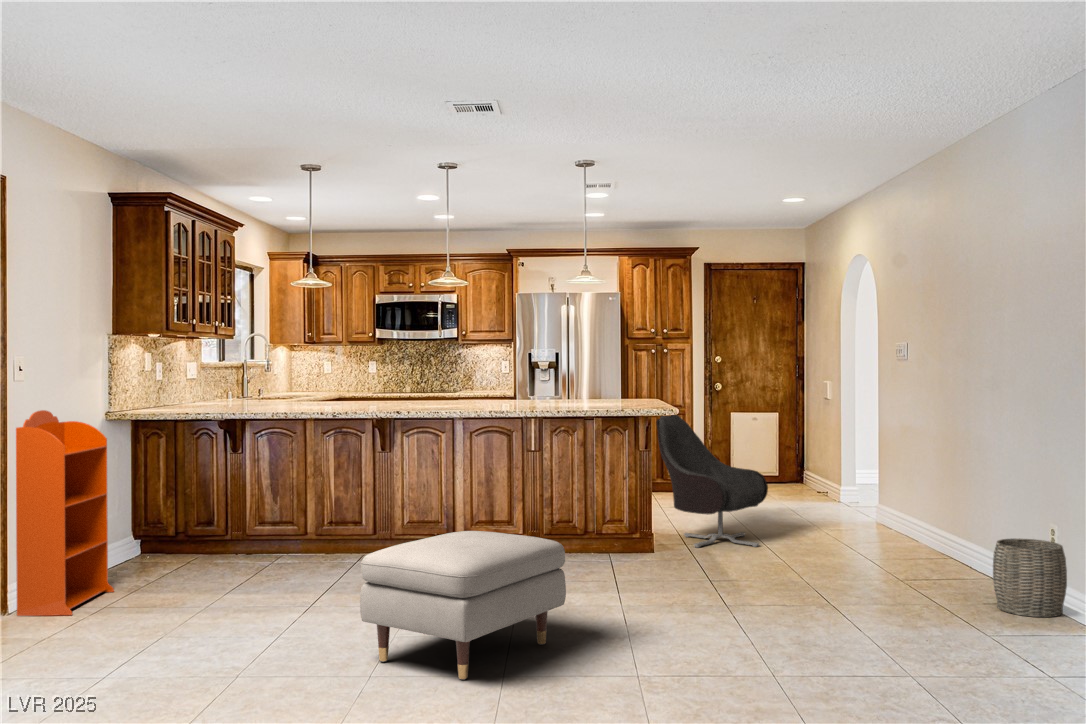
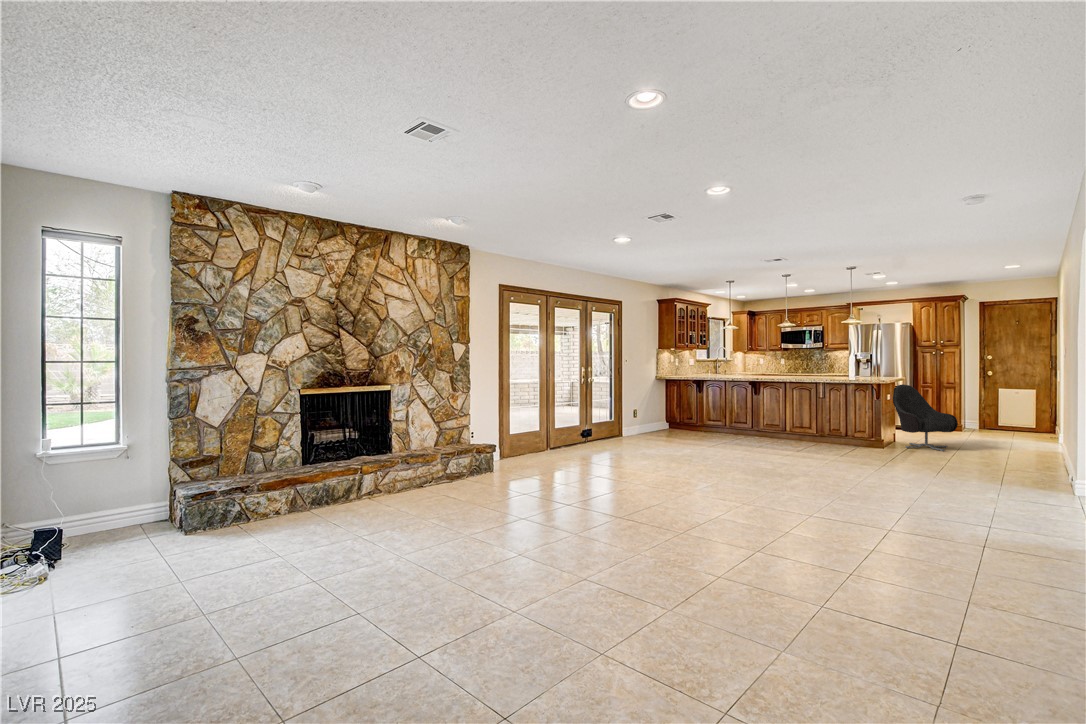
bookcase: present [16,410,114,616] -> none [623,374,653,438]
ottoman: present [360,531,566,680] -> none [709,420,787,464]
woven basket: present [993,538,1067,617] -> none [1023,449,1068,487]

